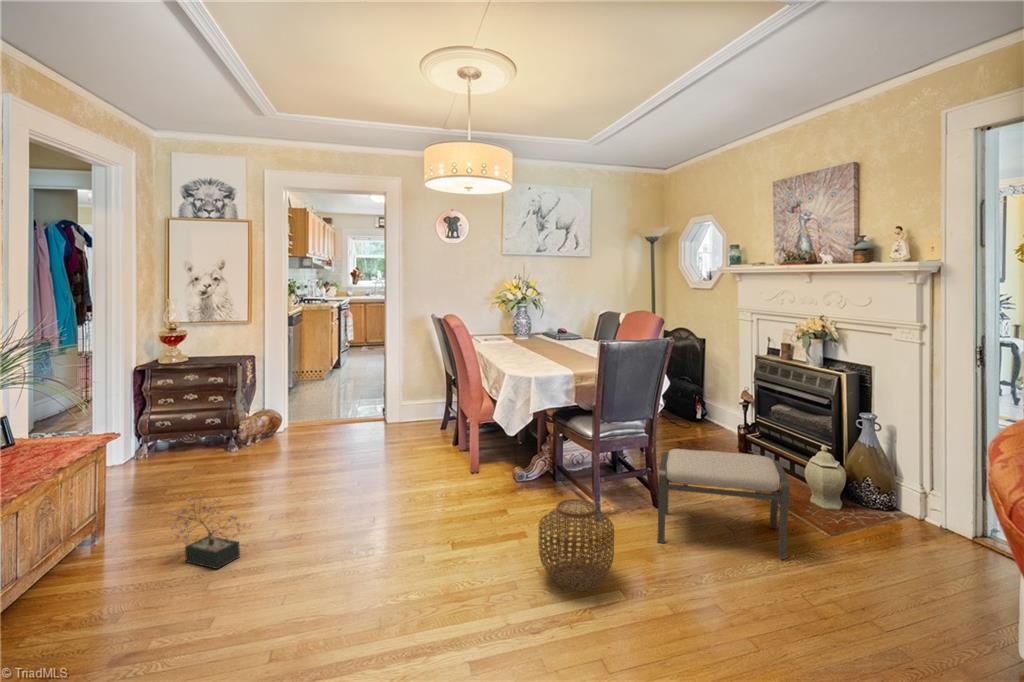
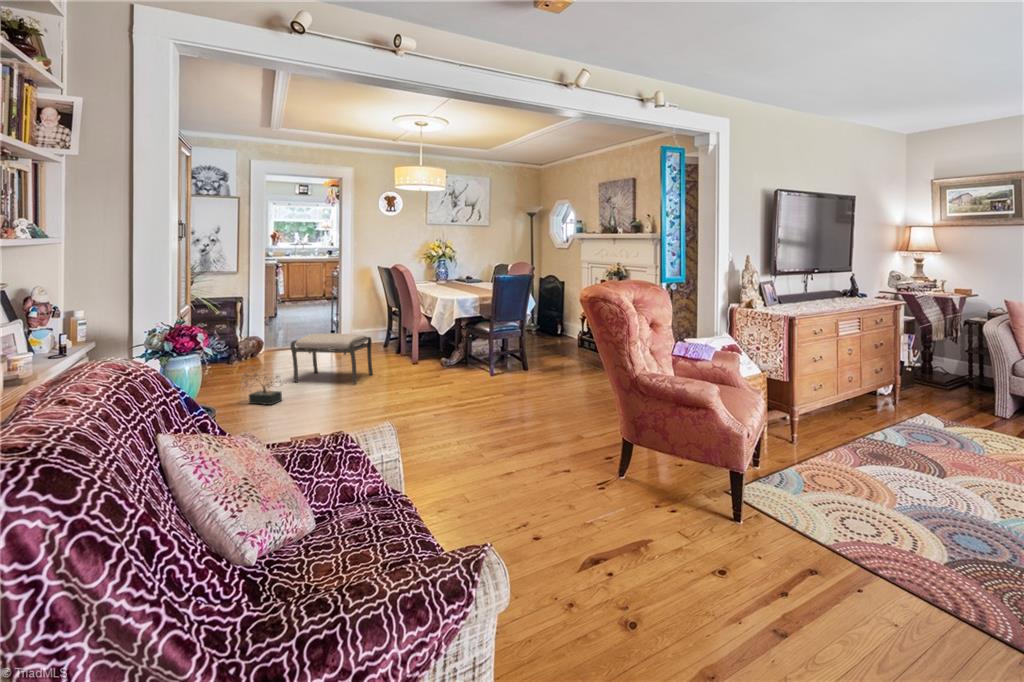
ottoman: present [657,449,790,559] -> present [291,333,373,384]
woven basket: present [539,499,614,591] -> none [461,356,501,402]

